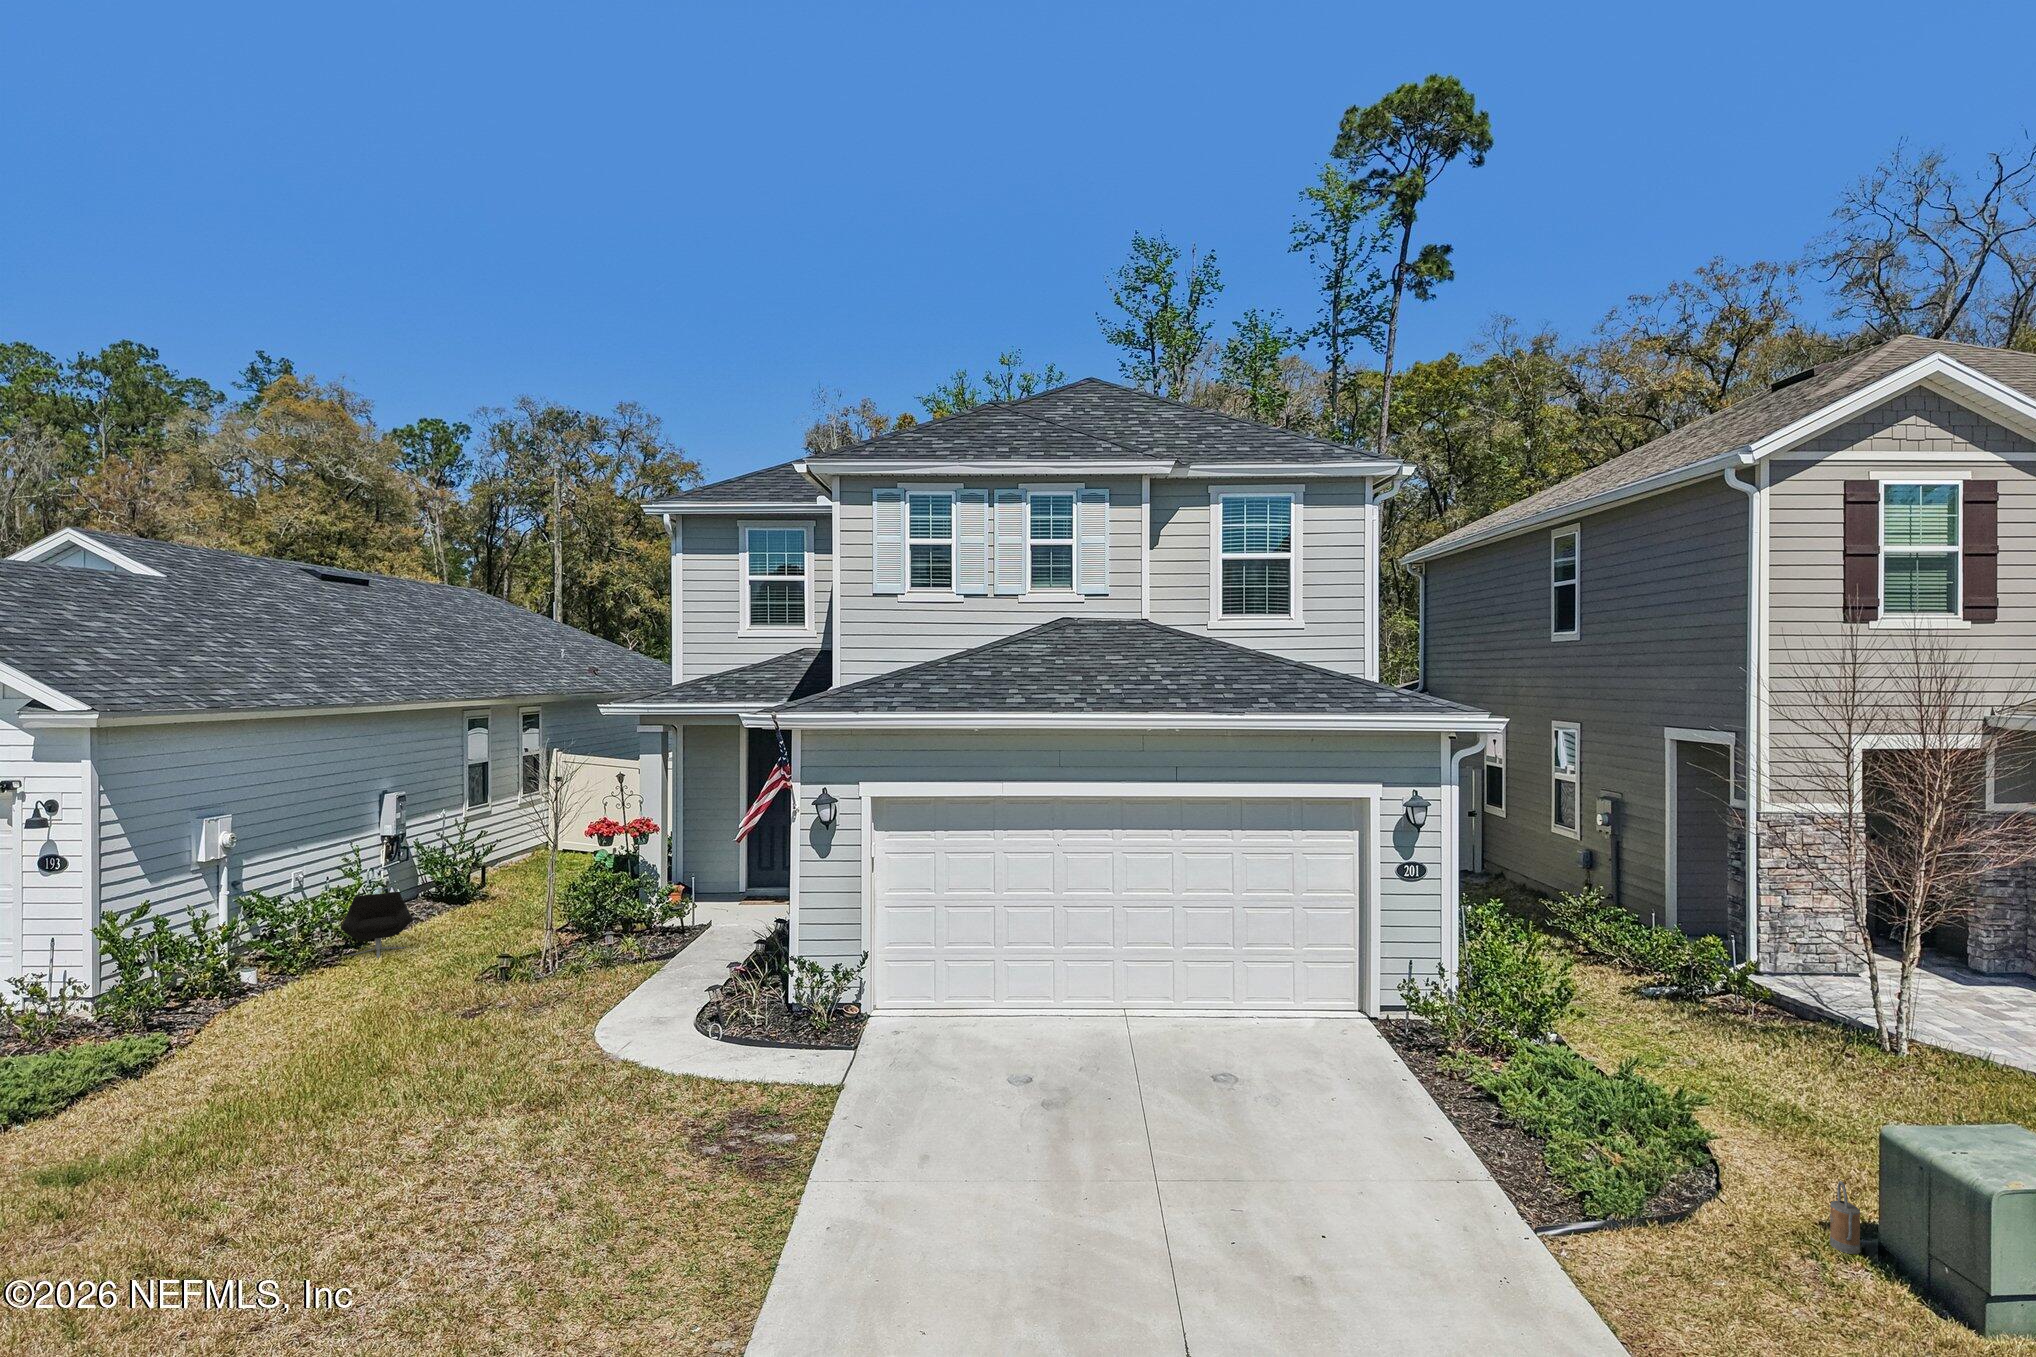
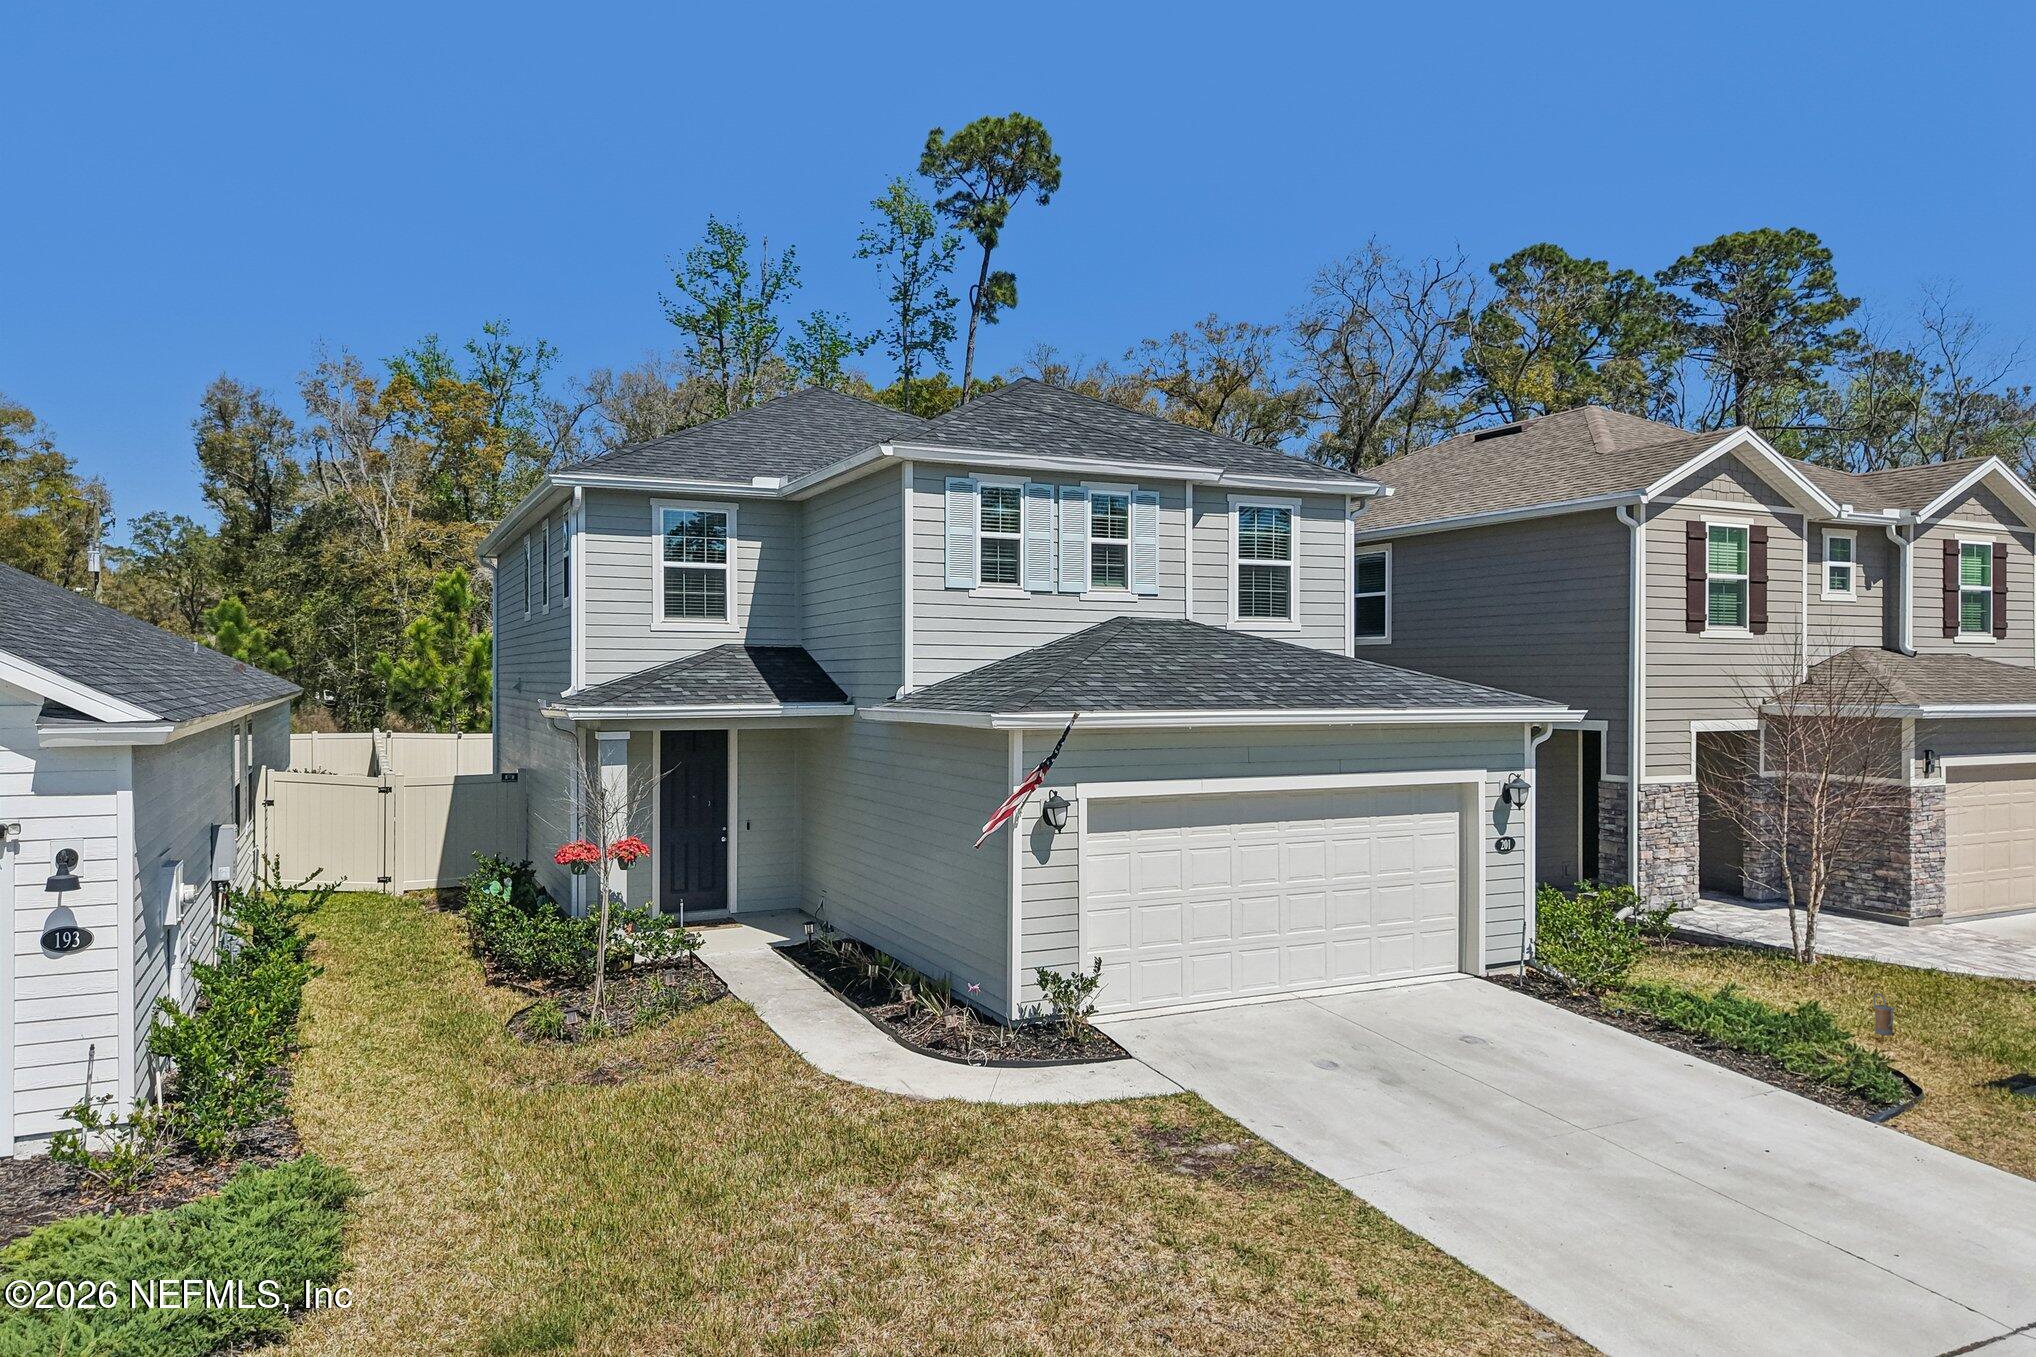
lounge chair: present [341,892,413,958] -> none [286,971,391,1056]

